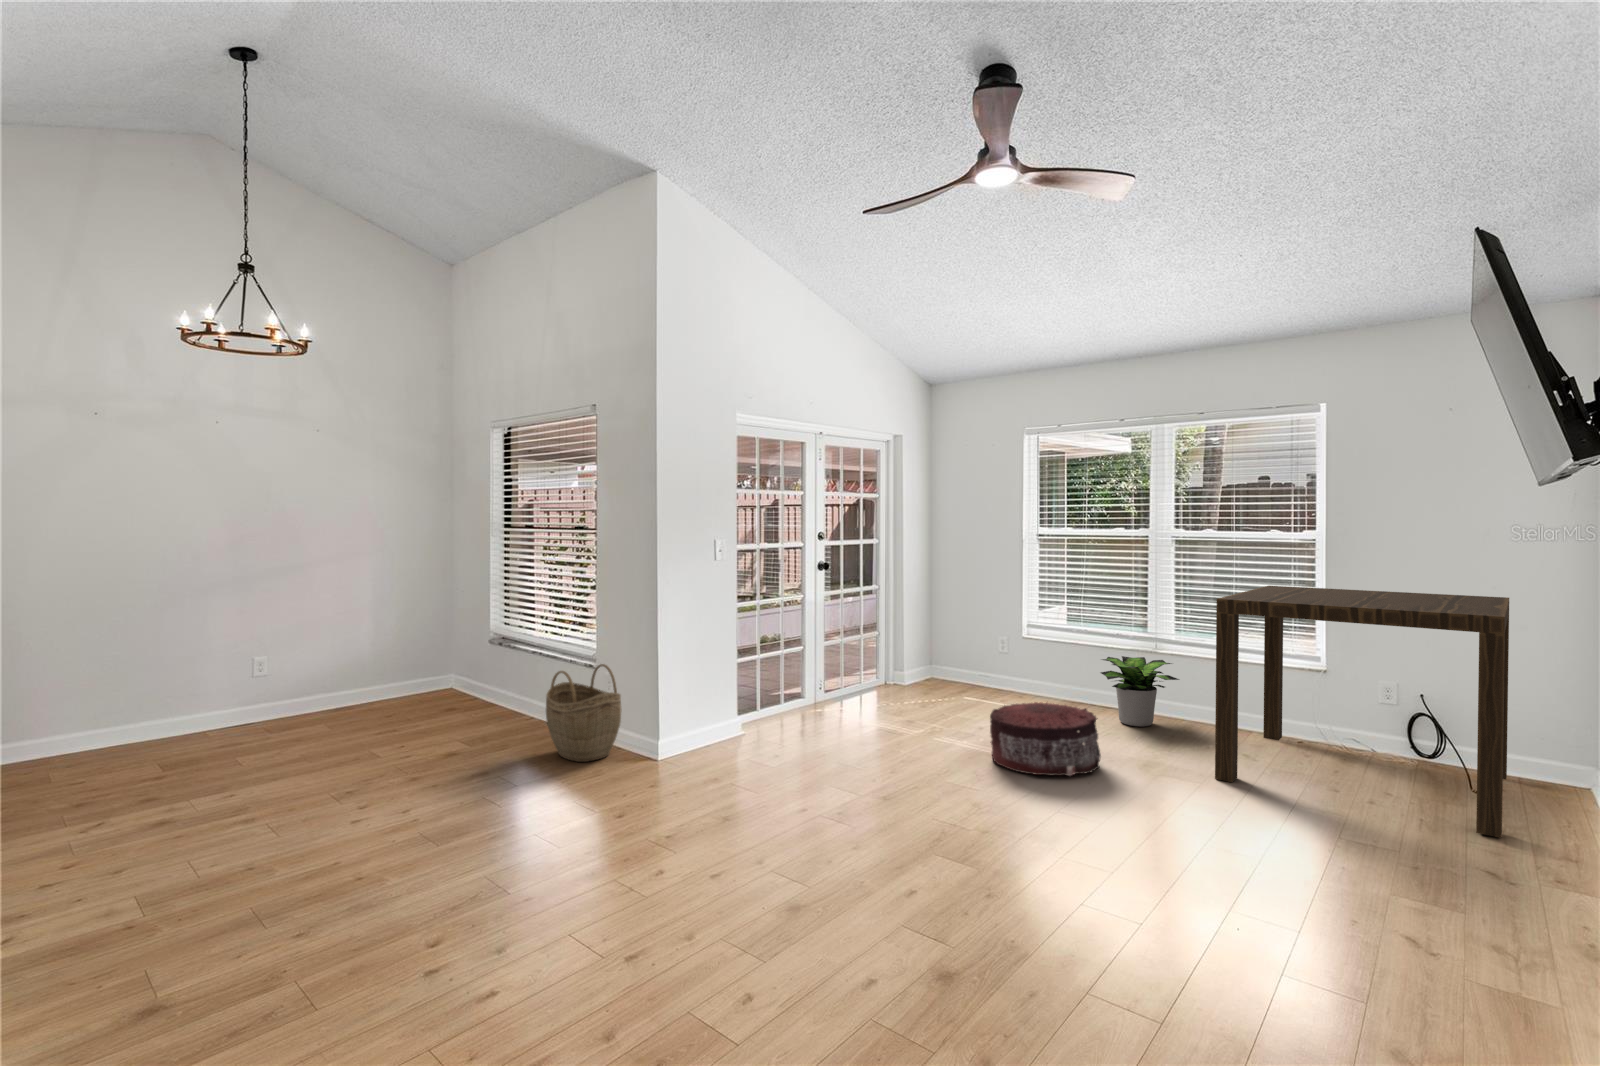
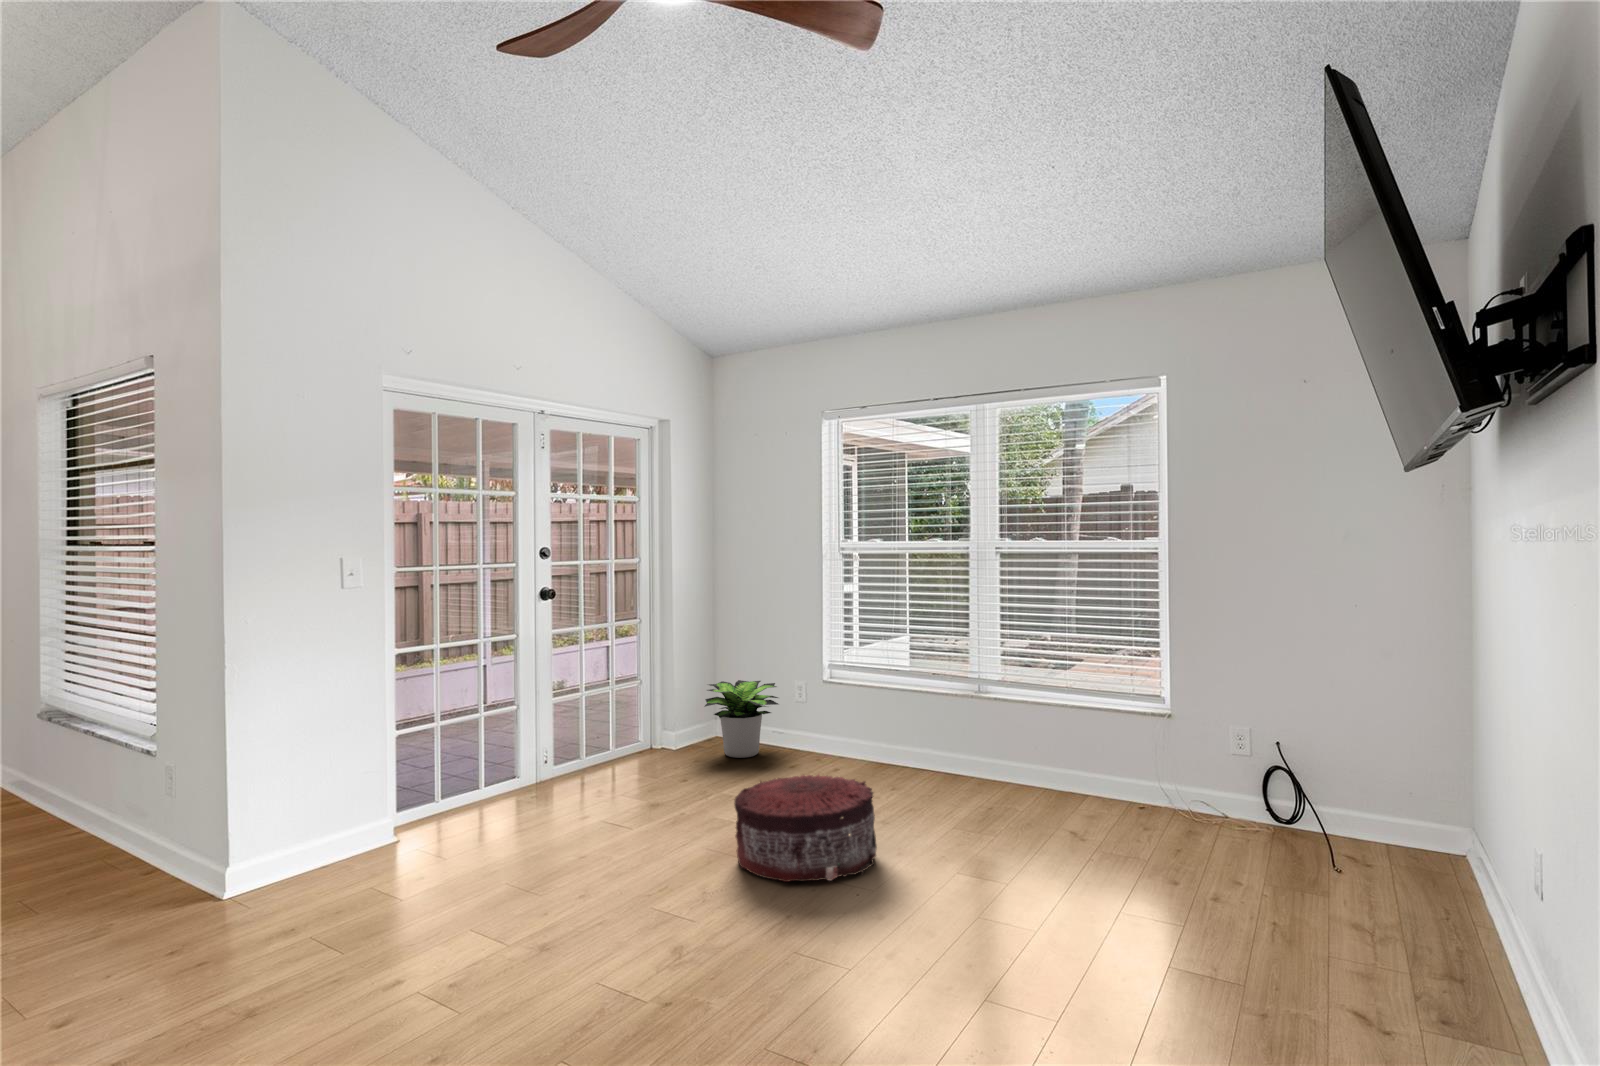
dining table: present [1215,586,1509,838] -> none [1018,608,1373,941]
potted plant: present [1101,656,1179,726] -> present [705,680,778,758]
woven basket: present [546,664,622,762] -> none [69,751,194,903]

